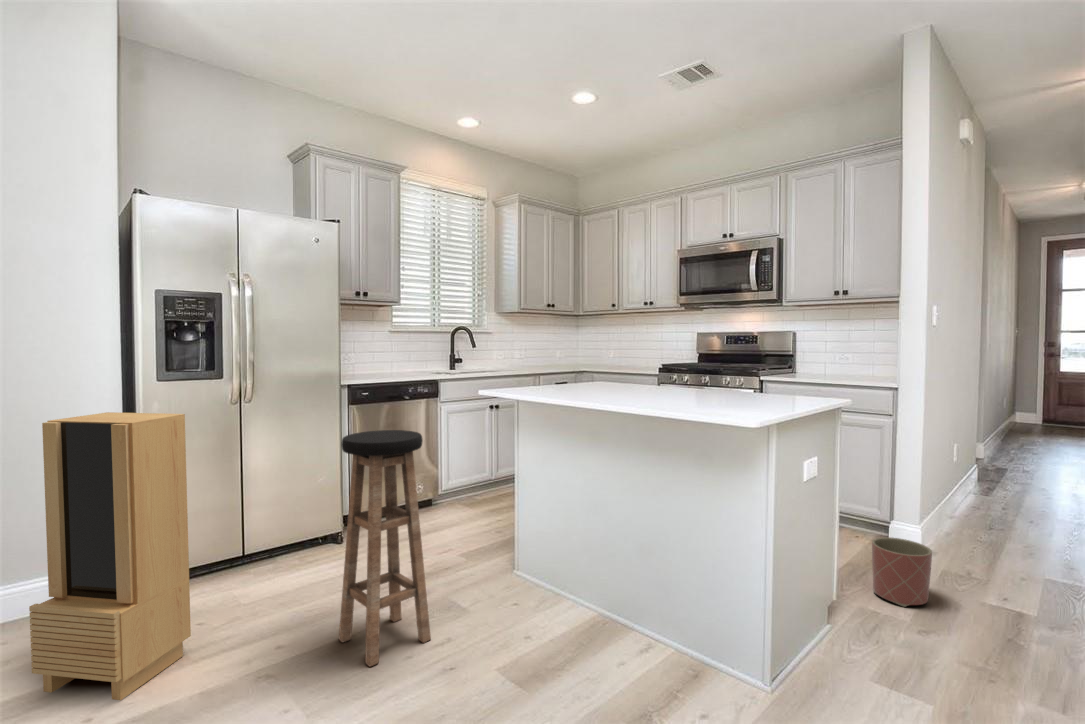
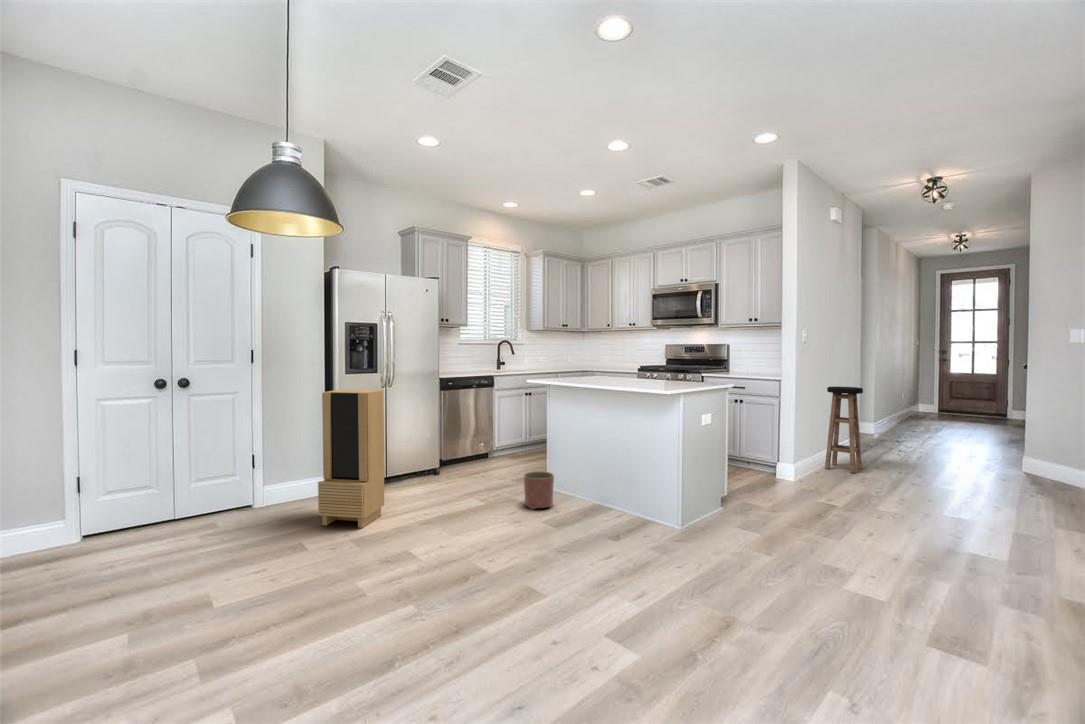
bar stool: present [339,430,431,666] -> present [825,387,863,473]
planter: present [872,537,932,607] -> present [524,471,554,509]

